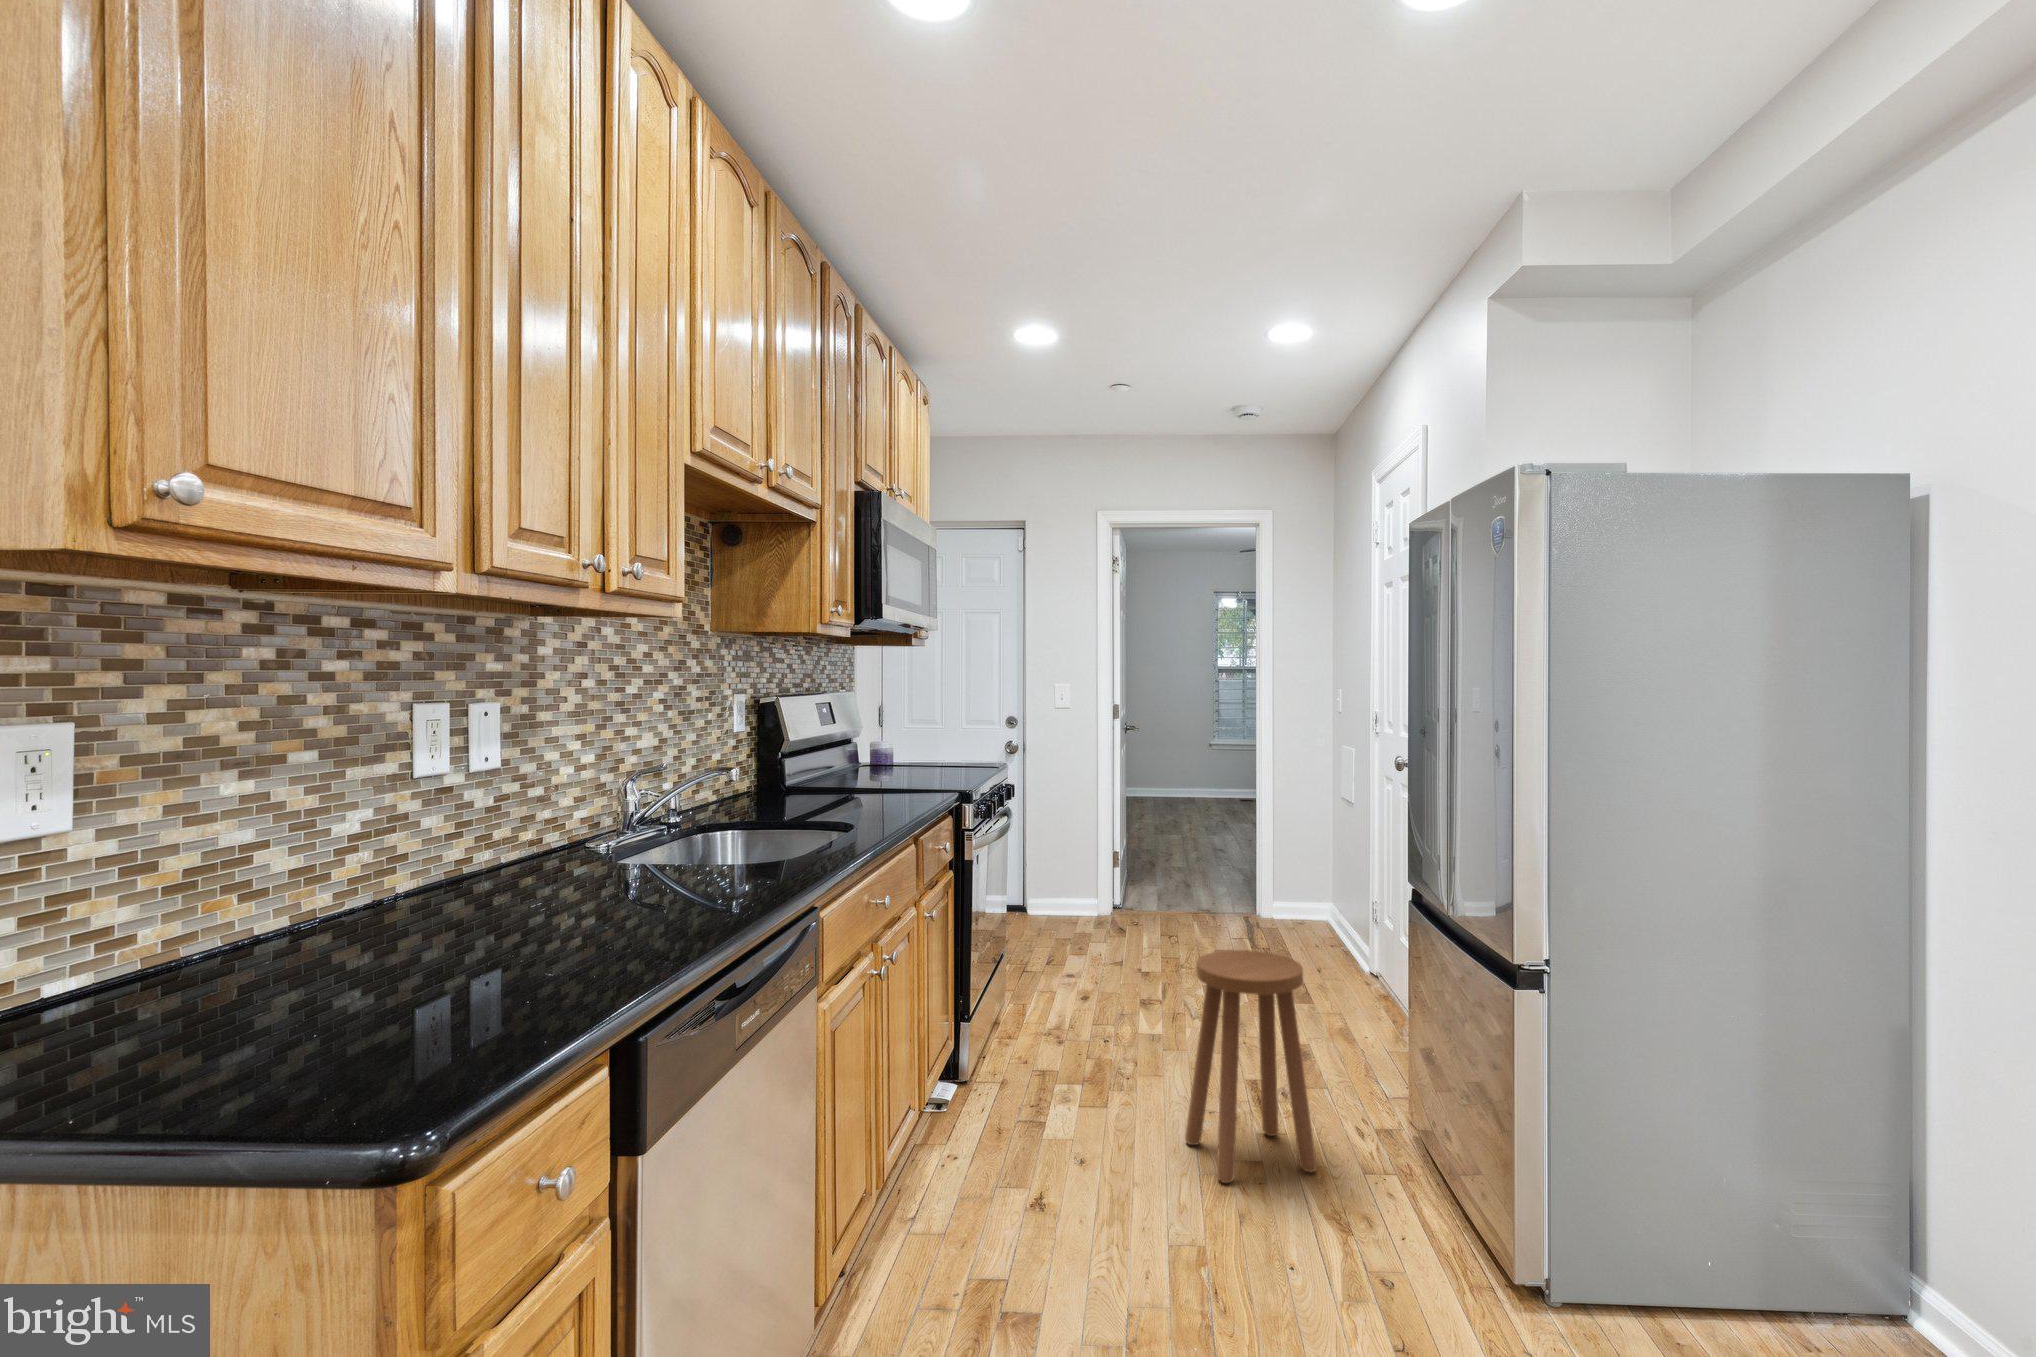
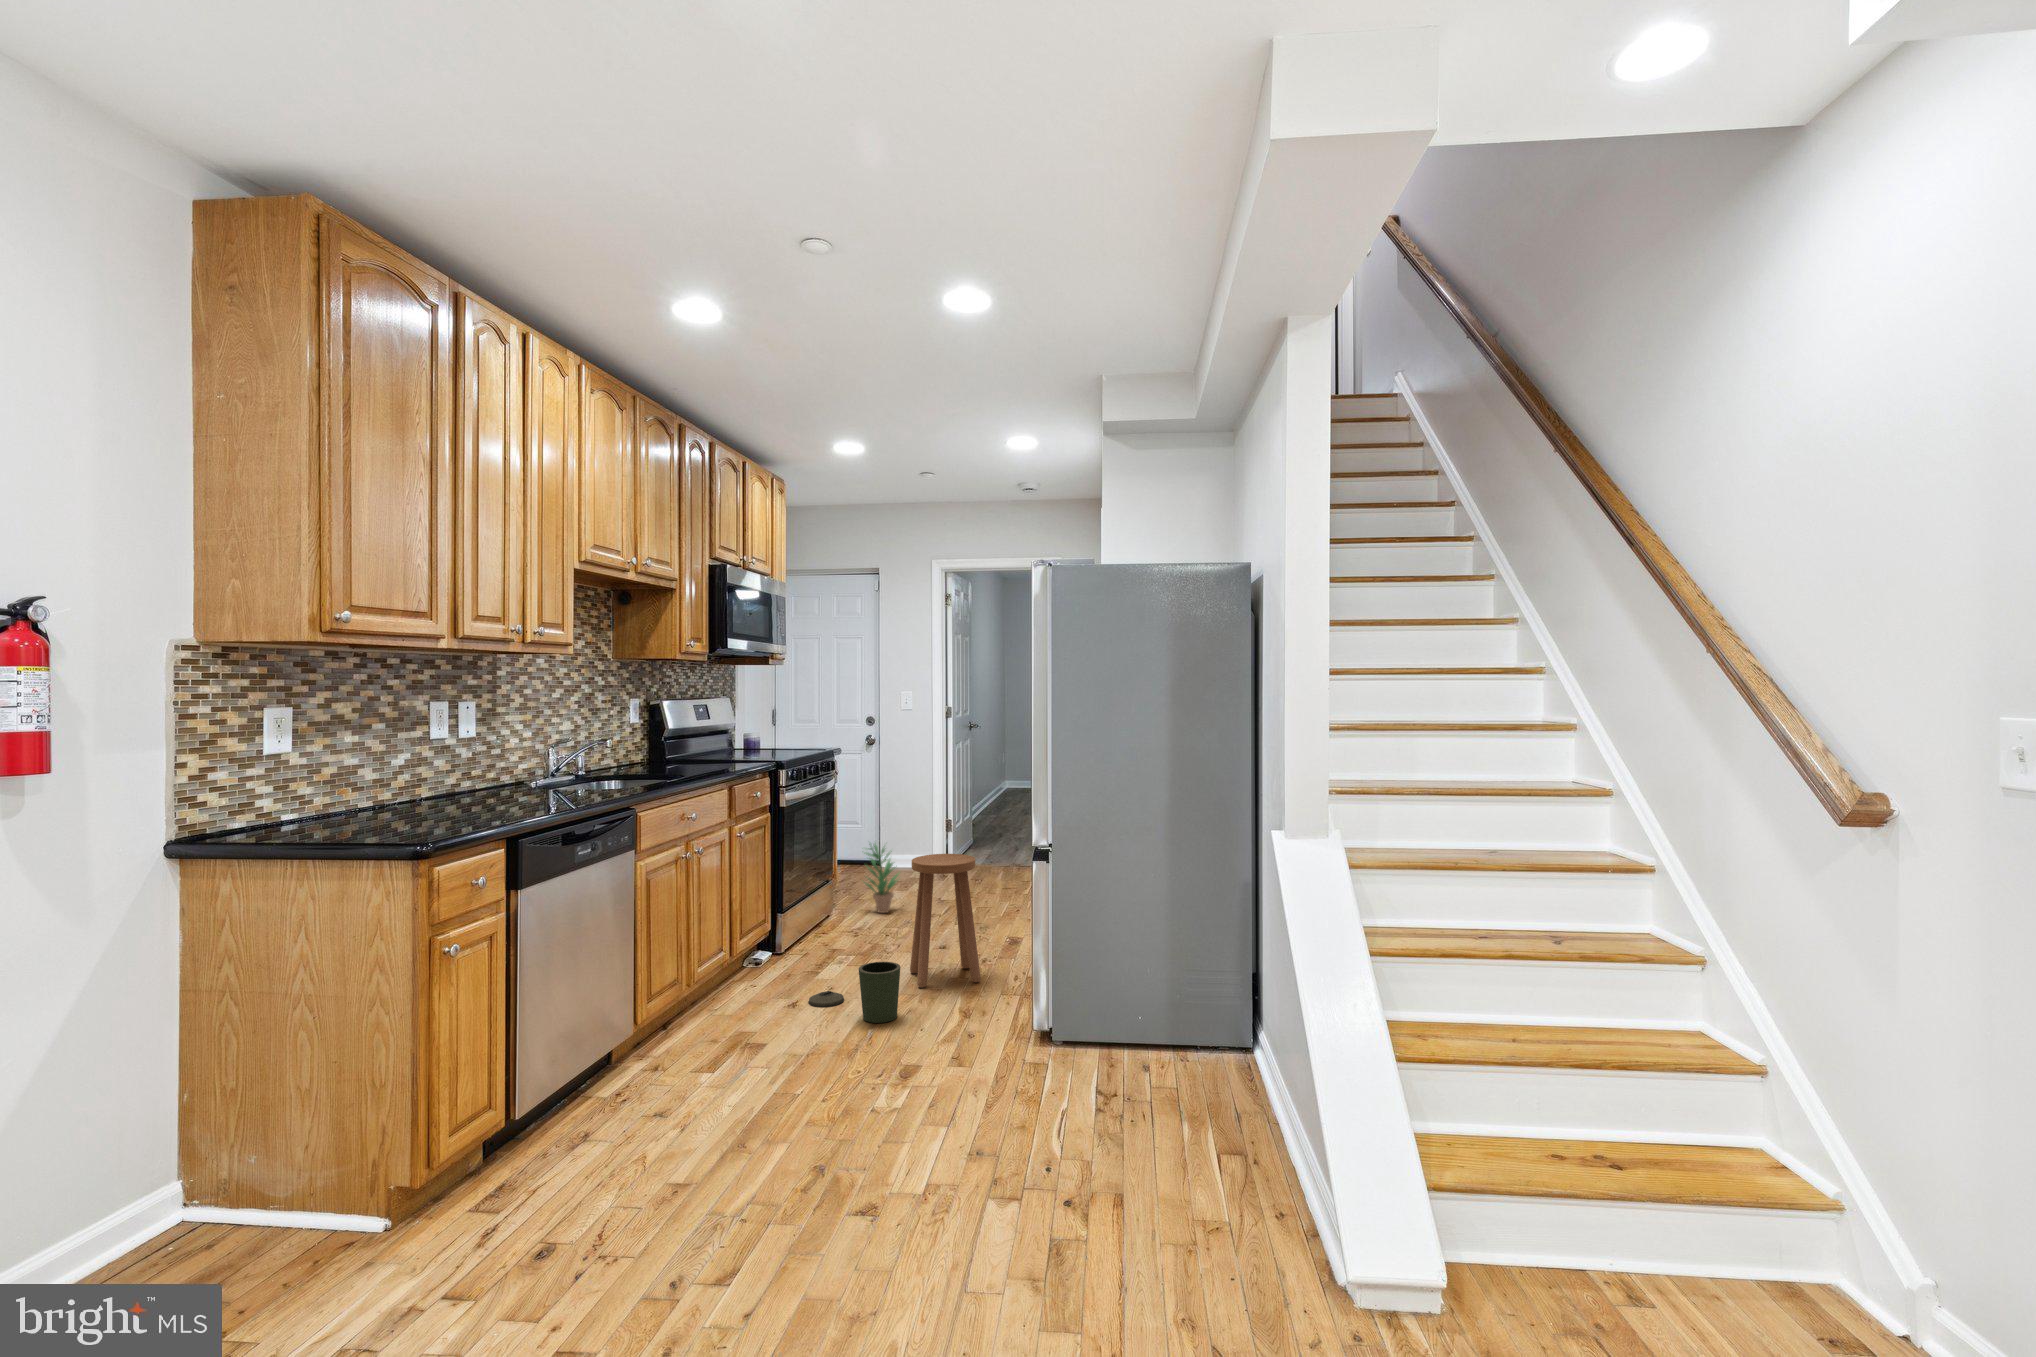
potted plant: none [1041,899,1099,1006] -> present [866,844,898,913]
trash can: none [1052,1160,1235,1283] -> present [809,962,900,1023]

